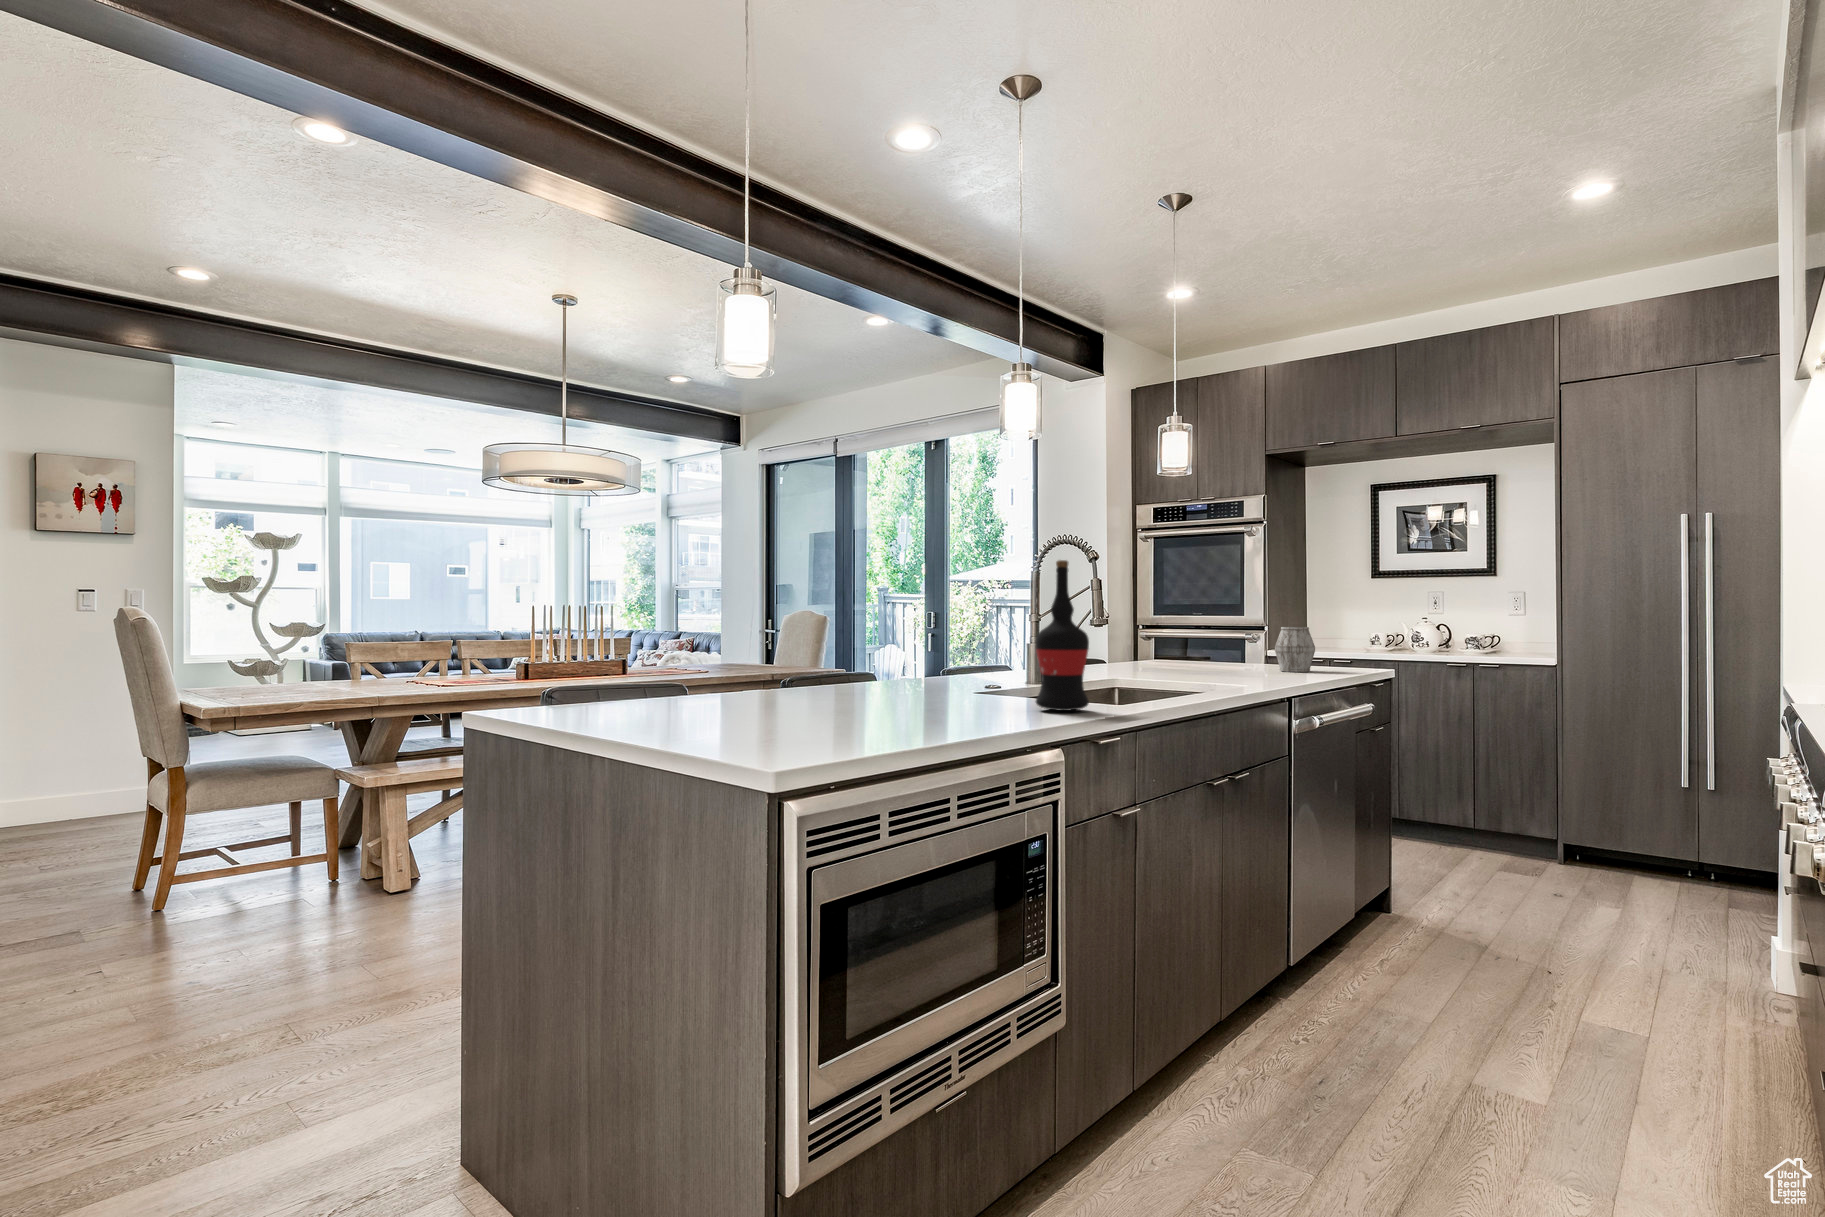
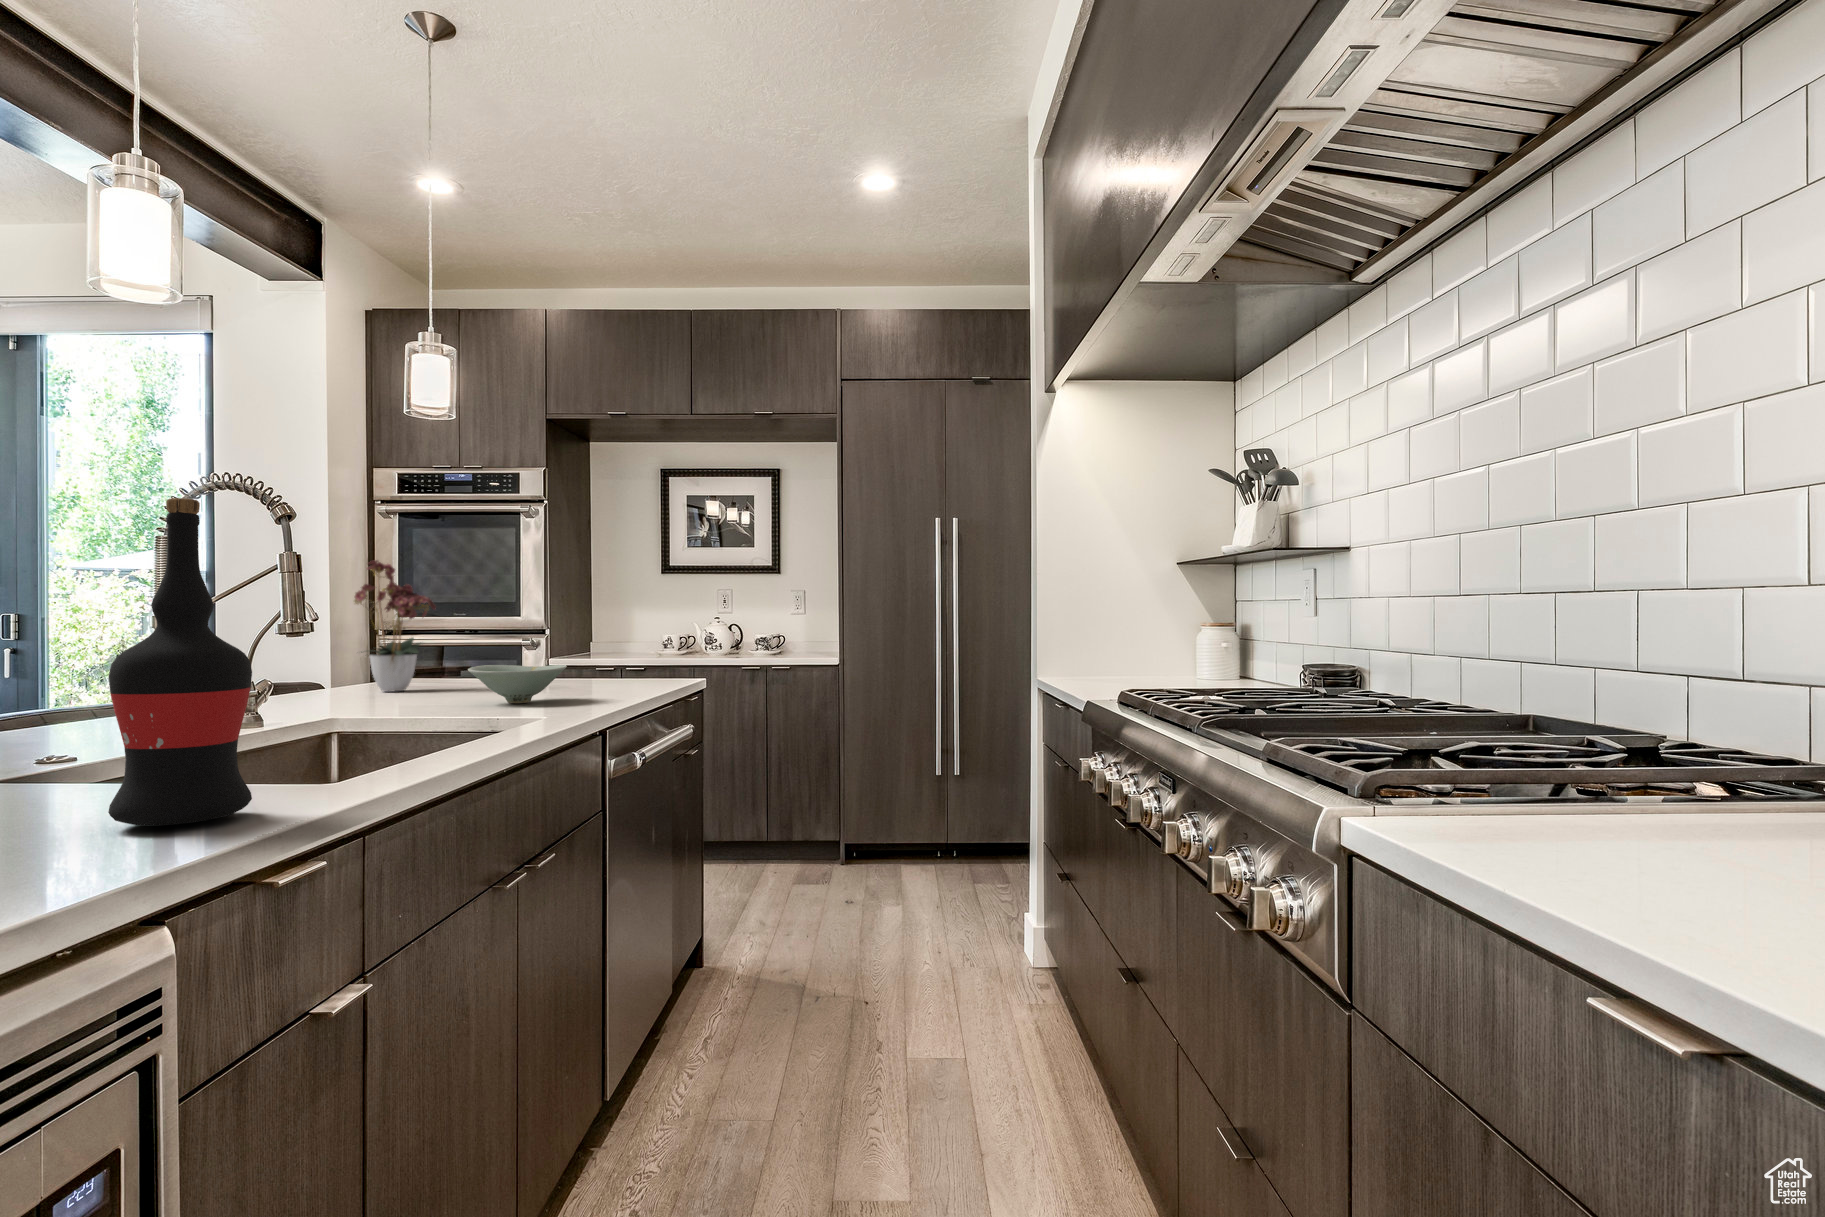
flower arrangement: none [1124,573,1183,666] -> present [355,560,436,692]
mug: present [1275,627,1315,672] -> none [574,631,624,689]
bowl: none [1197,650,1266,677] -> present [468,665,567,703]

